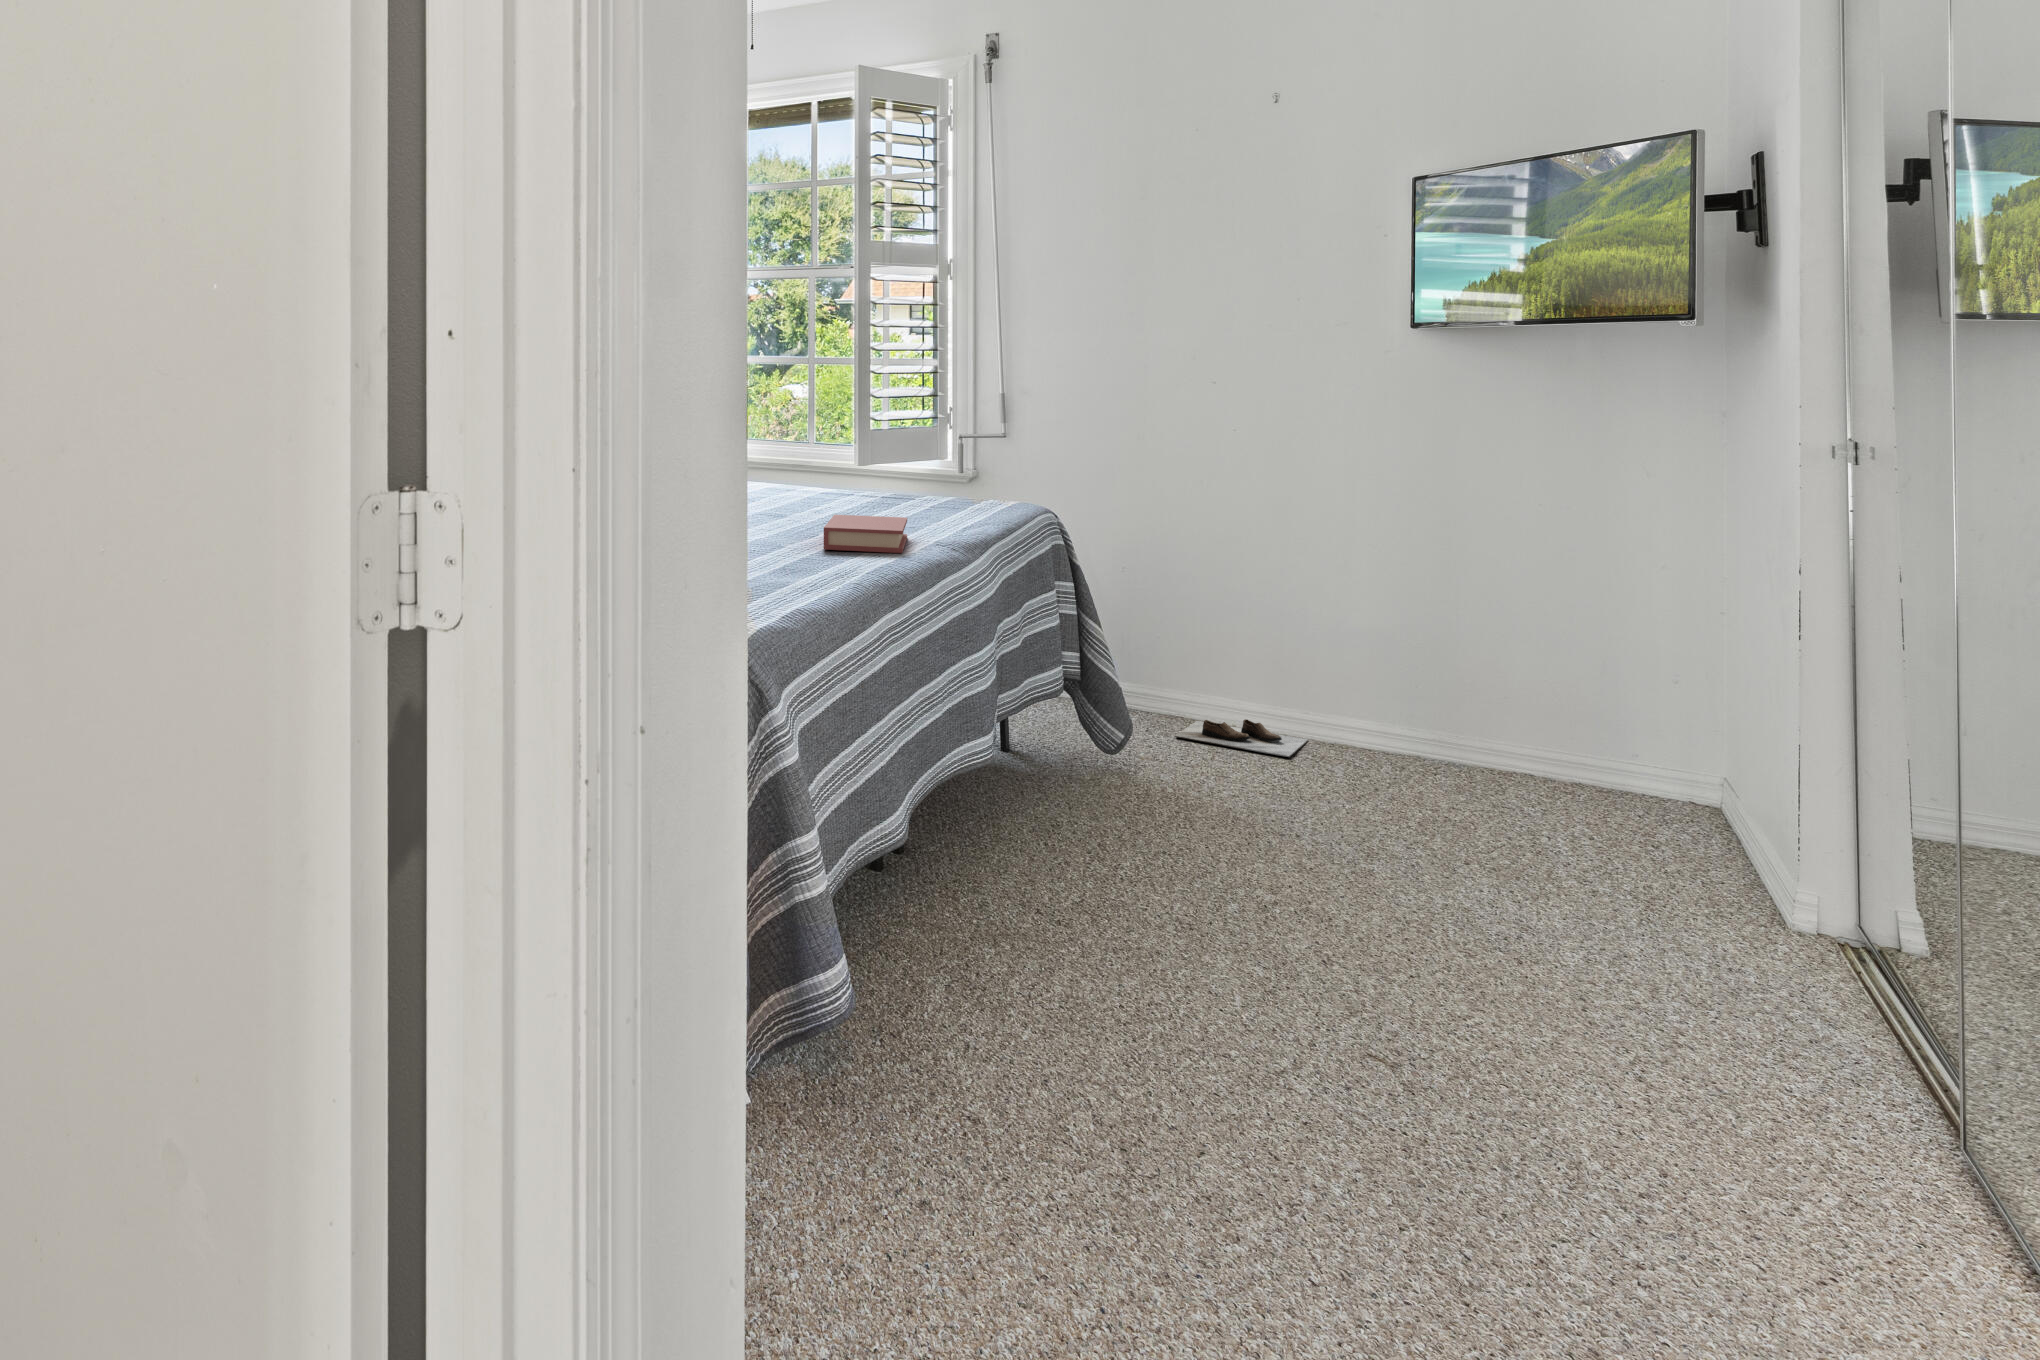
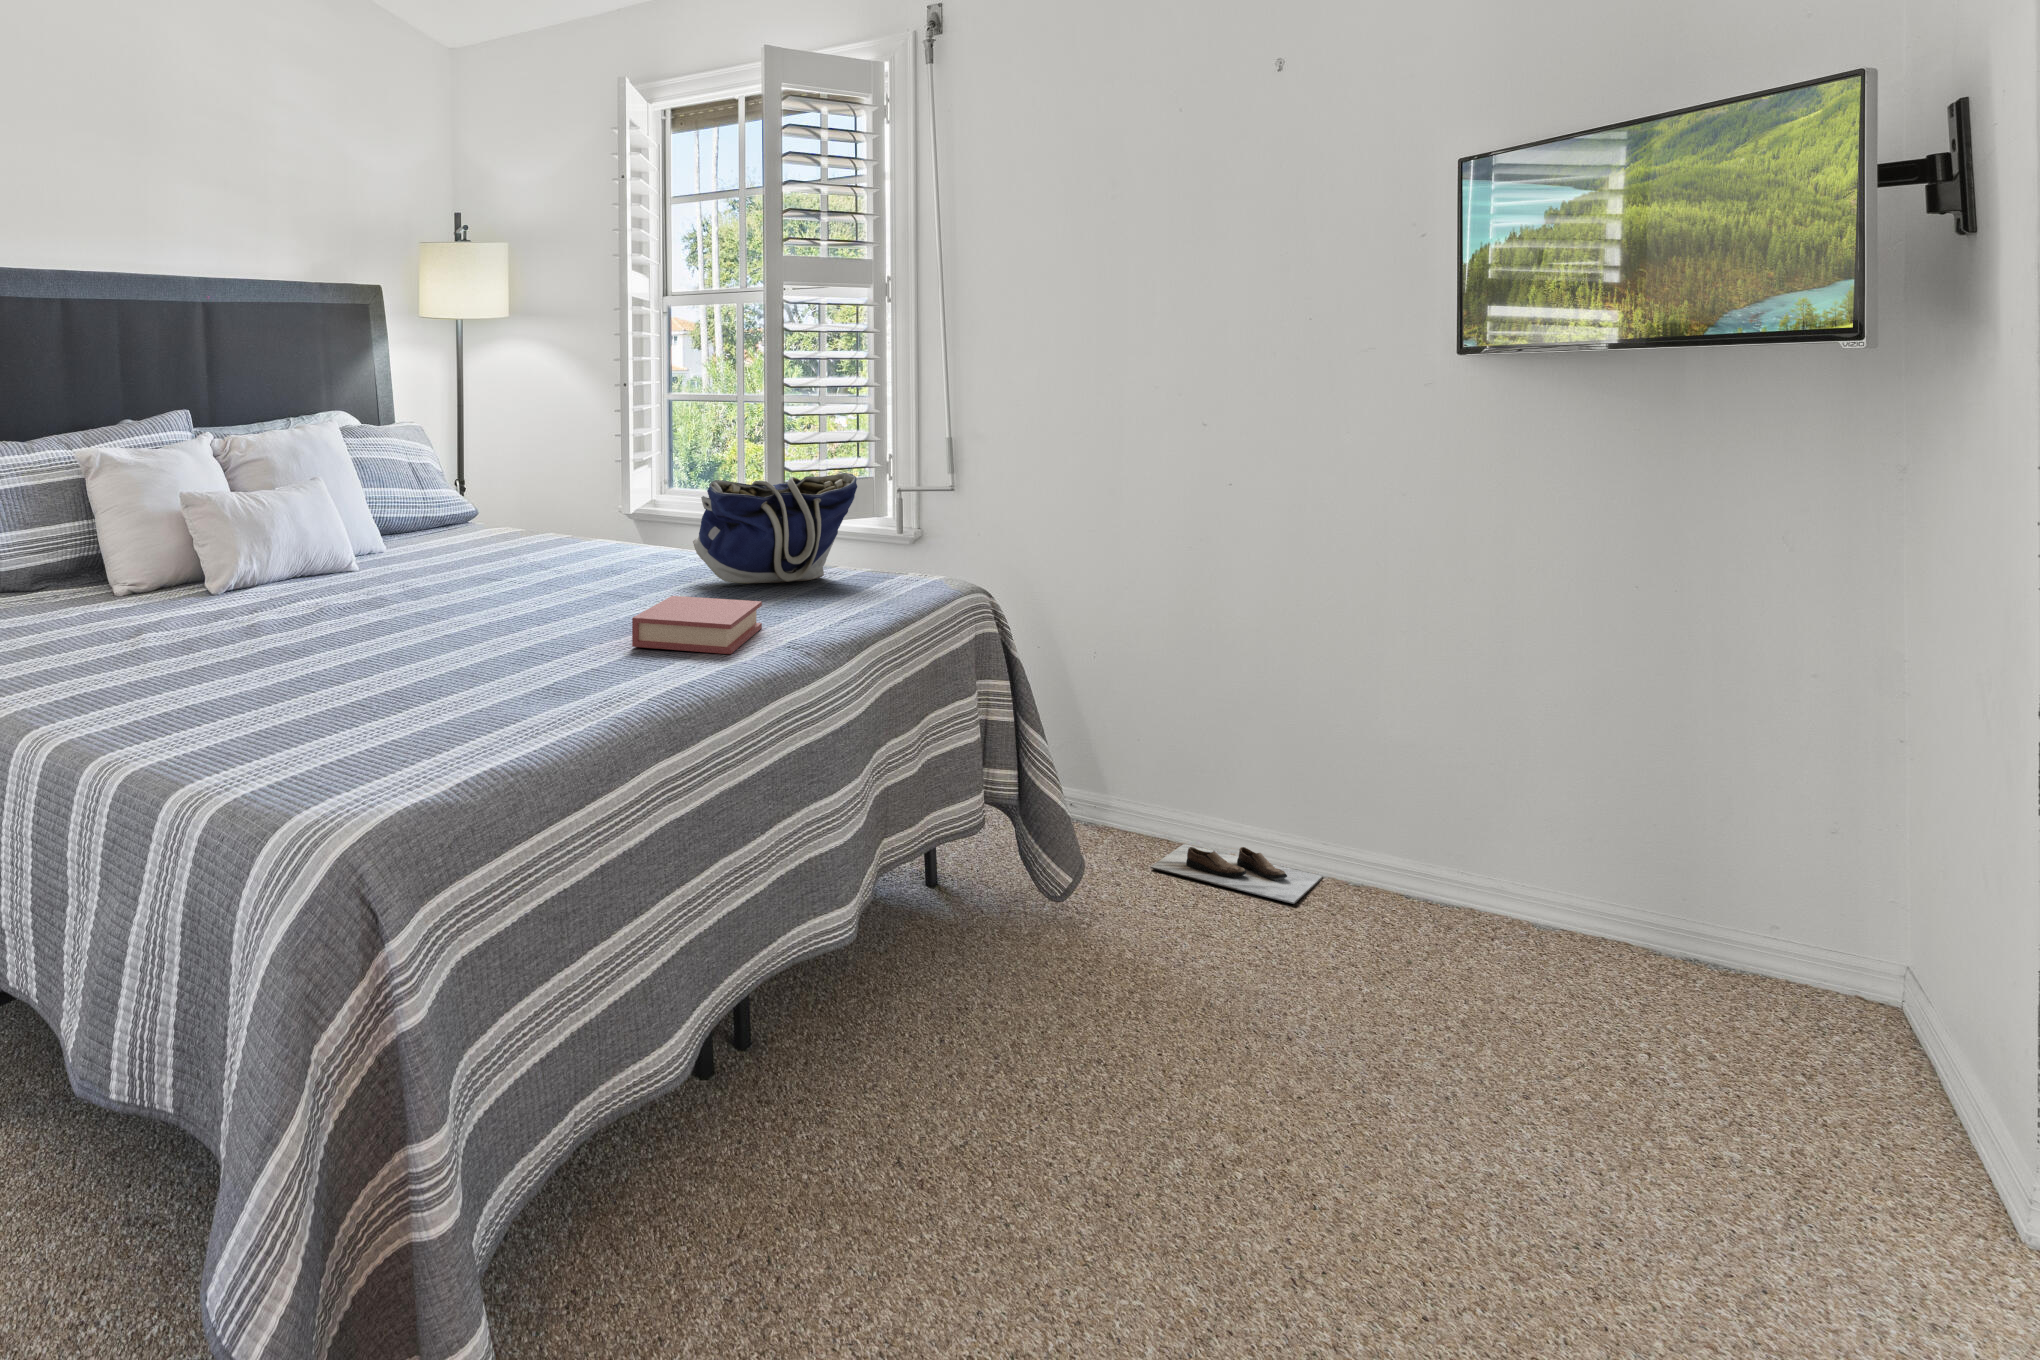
tote bag: none [816,421,949,511] -> present [693,473,857,584]

